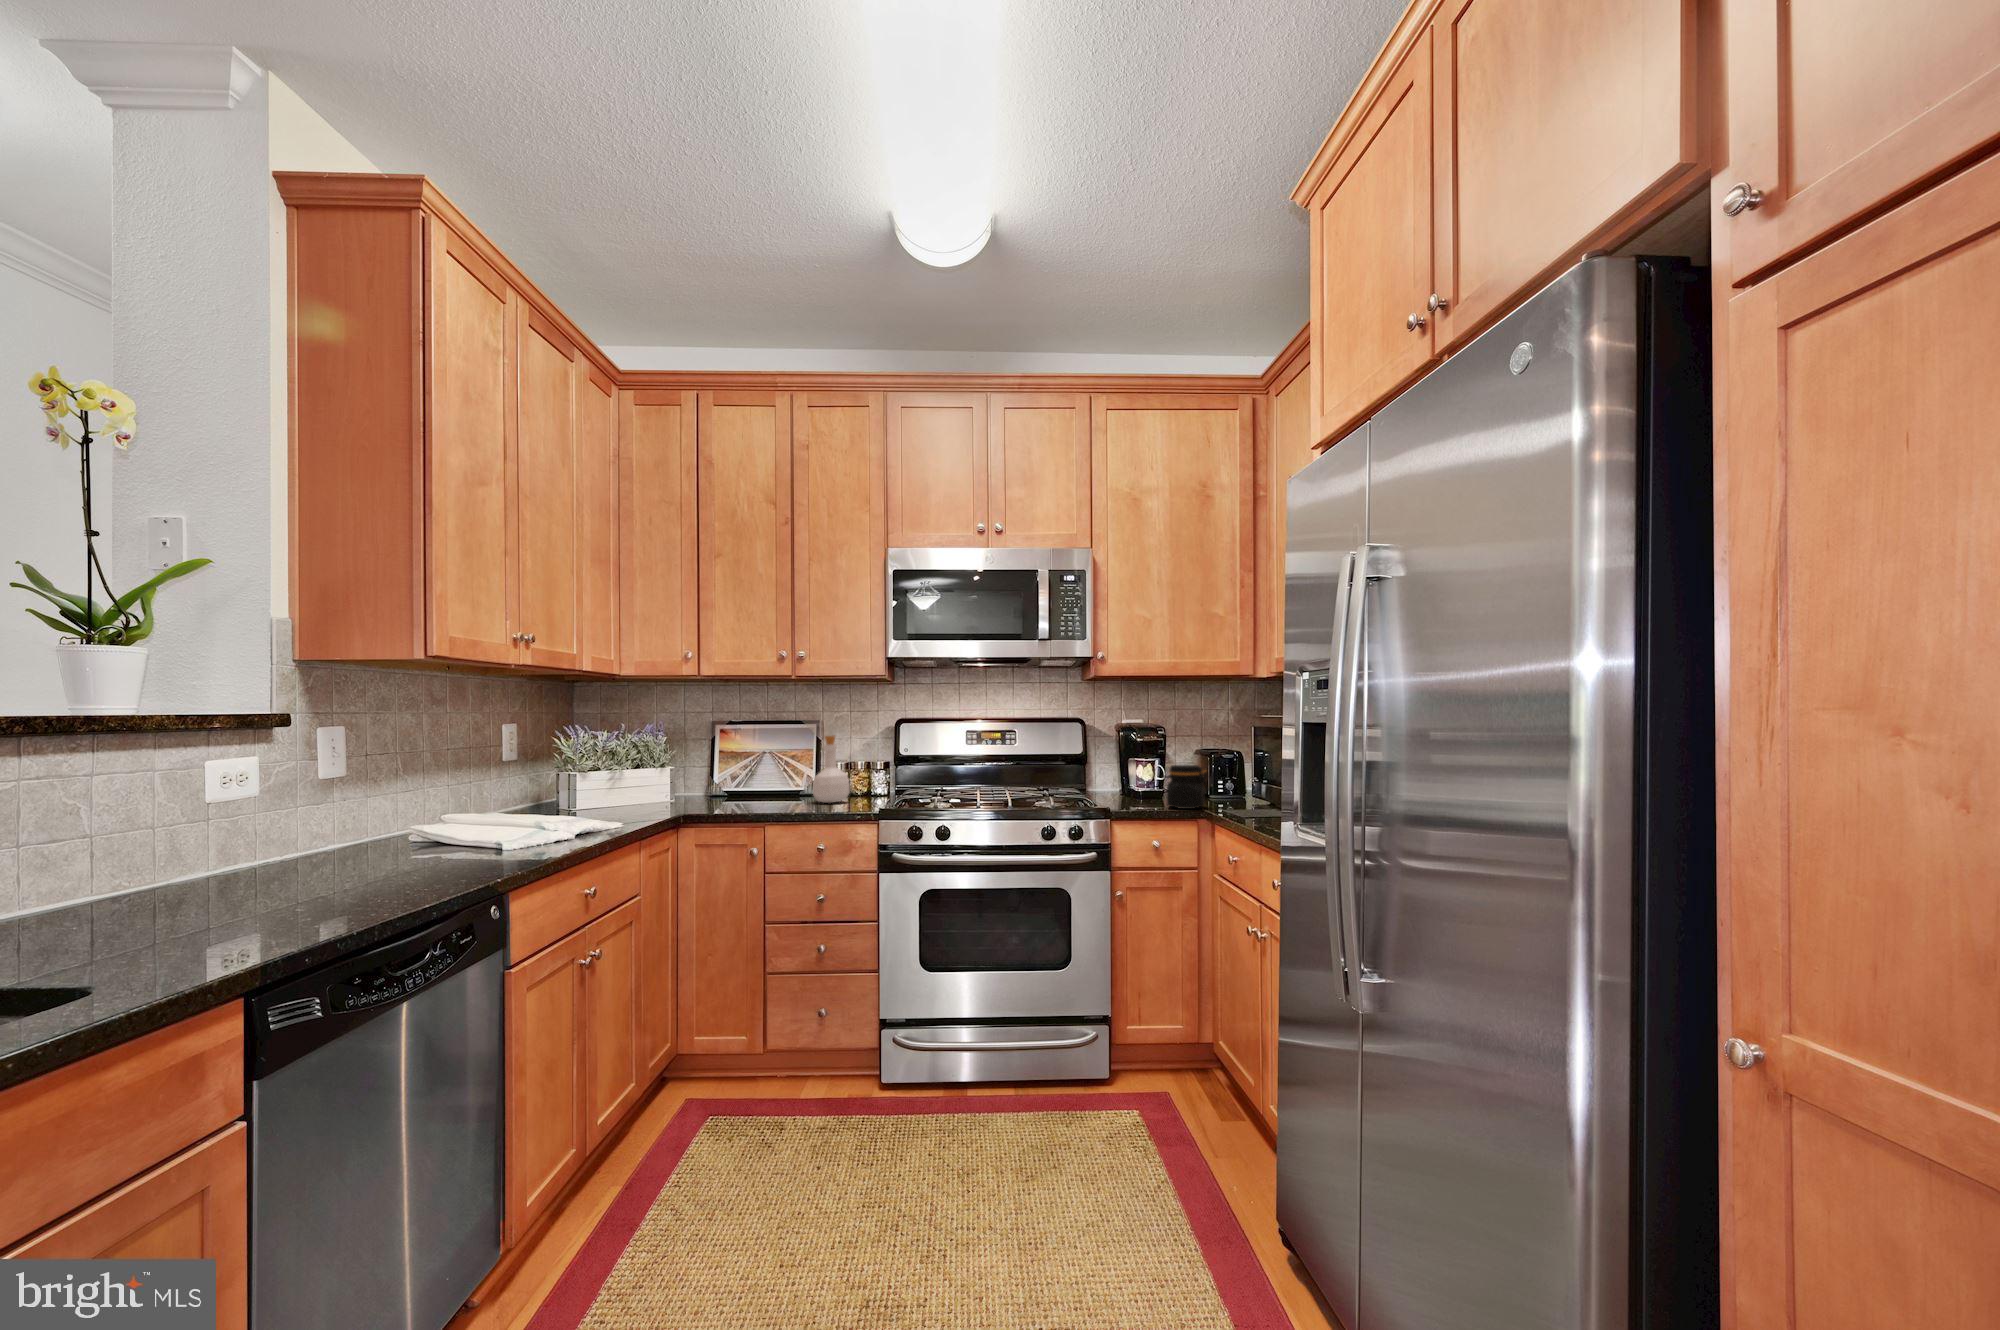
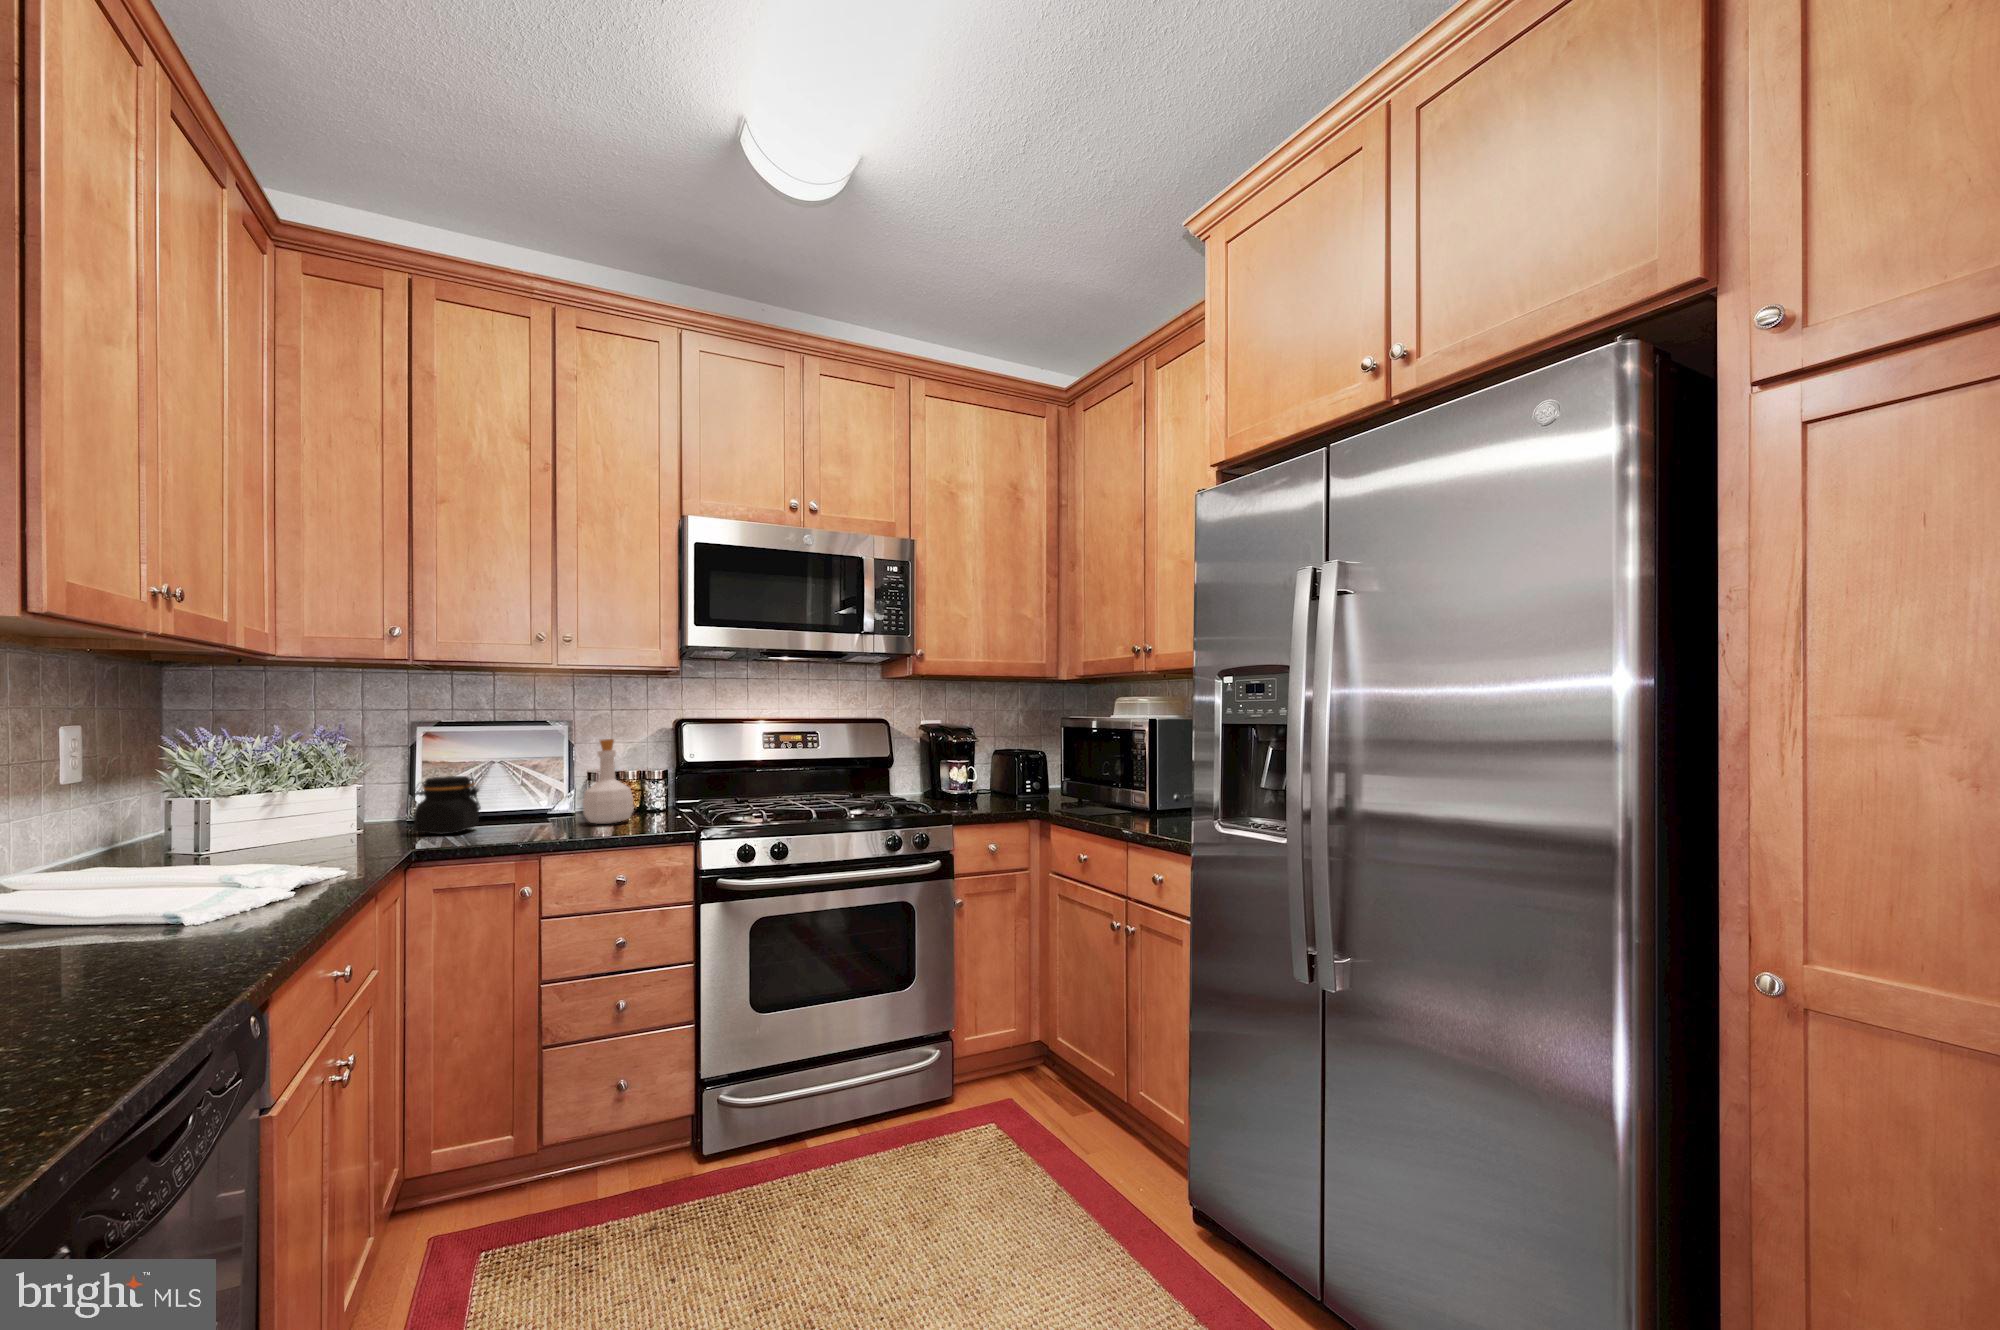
jar: present [1162,765,1209,809] -> present [412,776,481,834]

